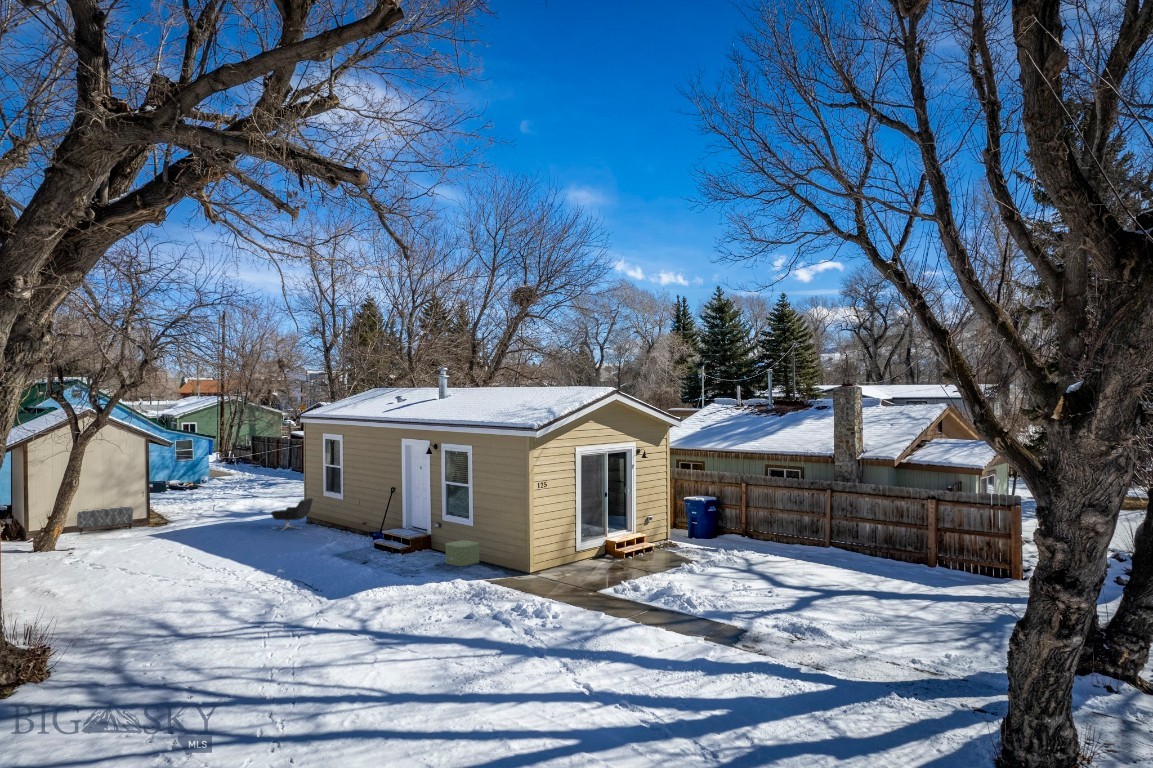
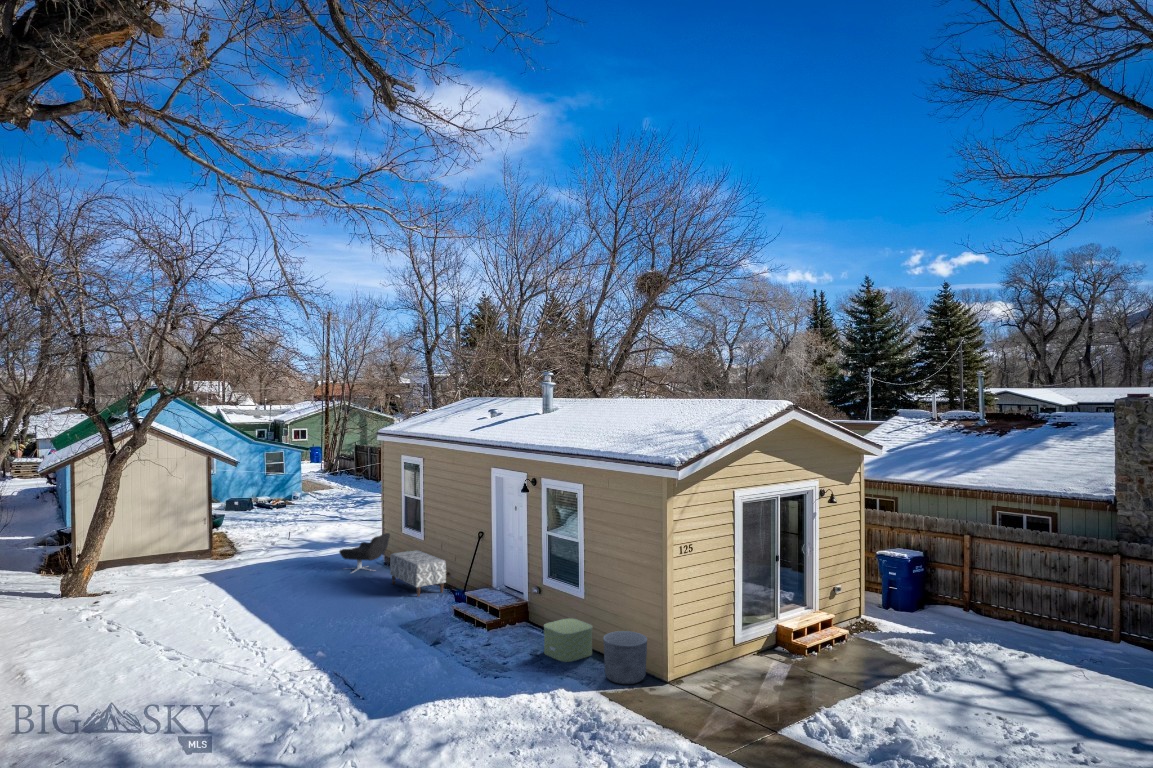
bench: present [77,507,133,534] -> present [390,550,446,597]
planter: none [487,542,516,573] -> present [603,631,647,684]

